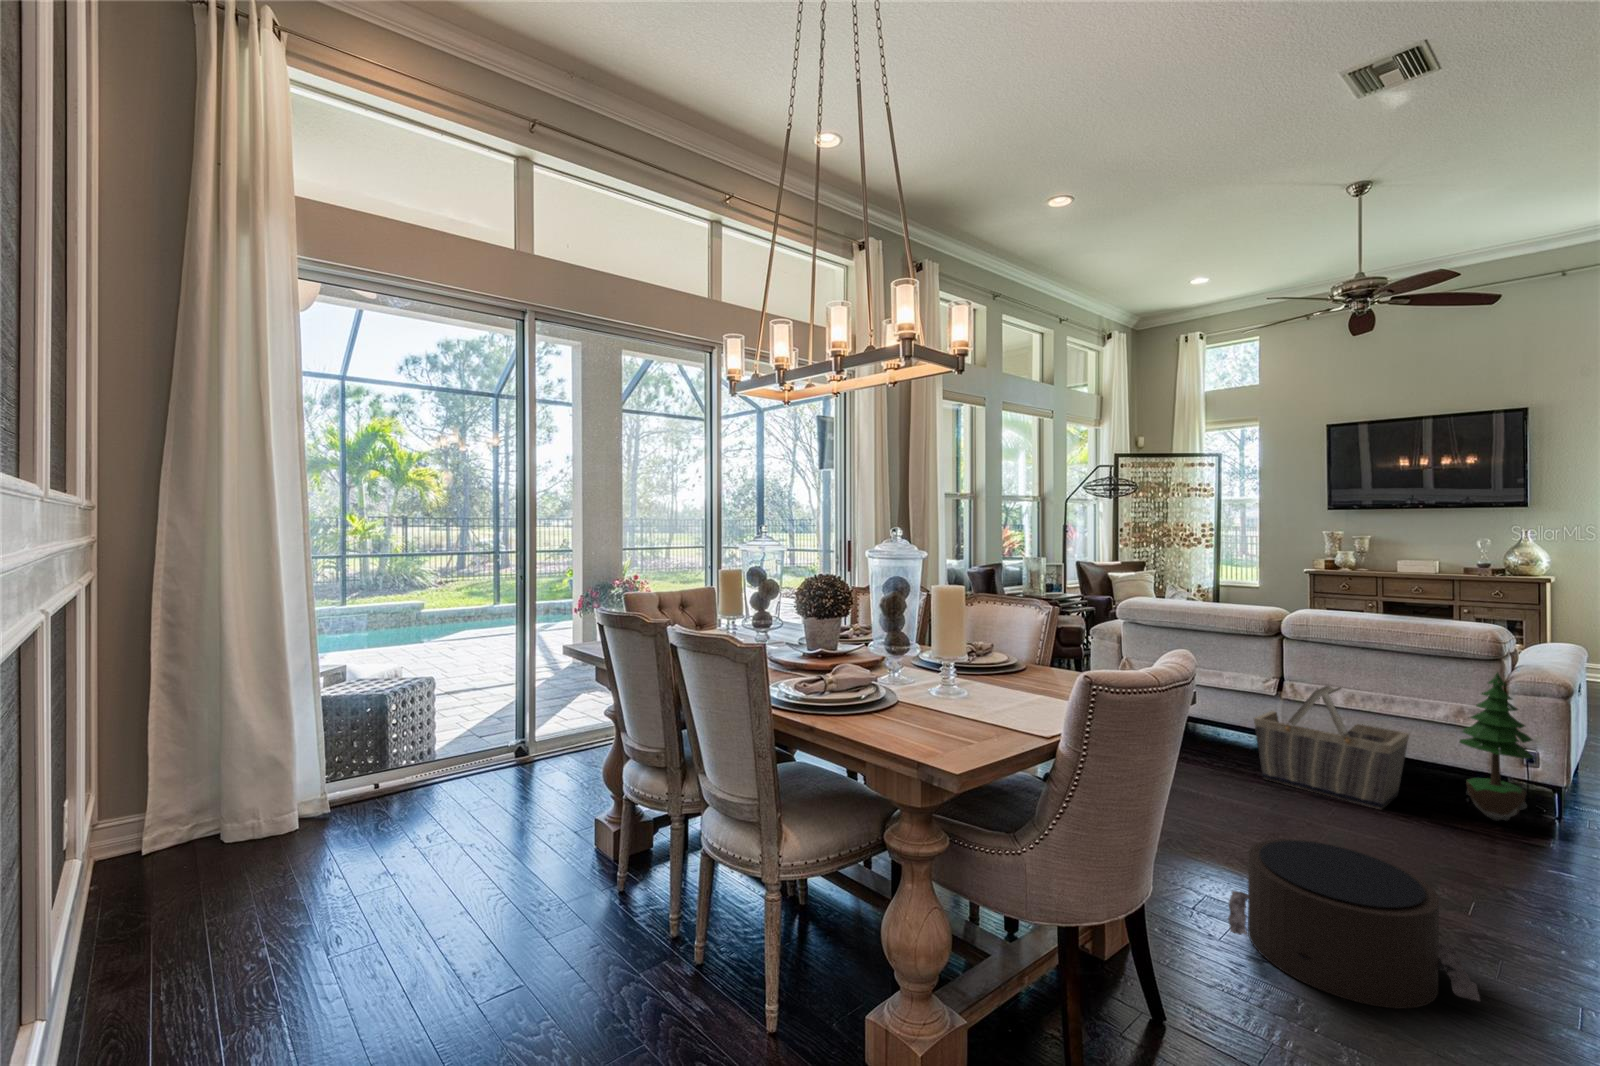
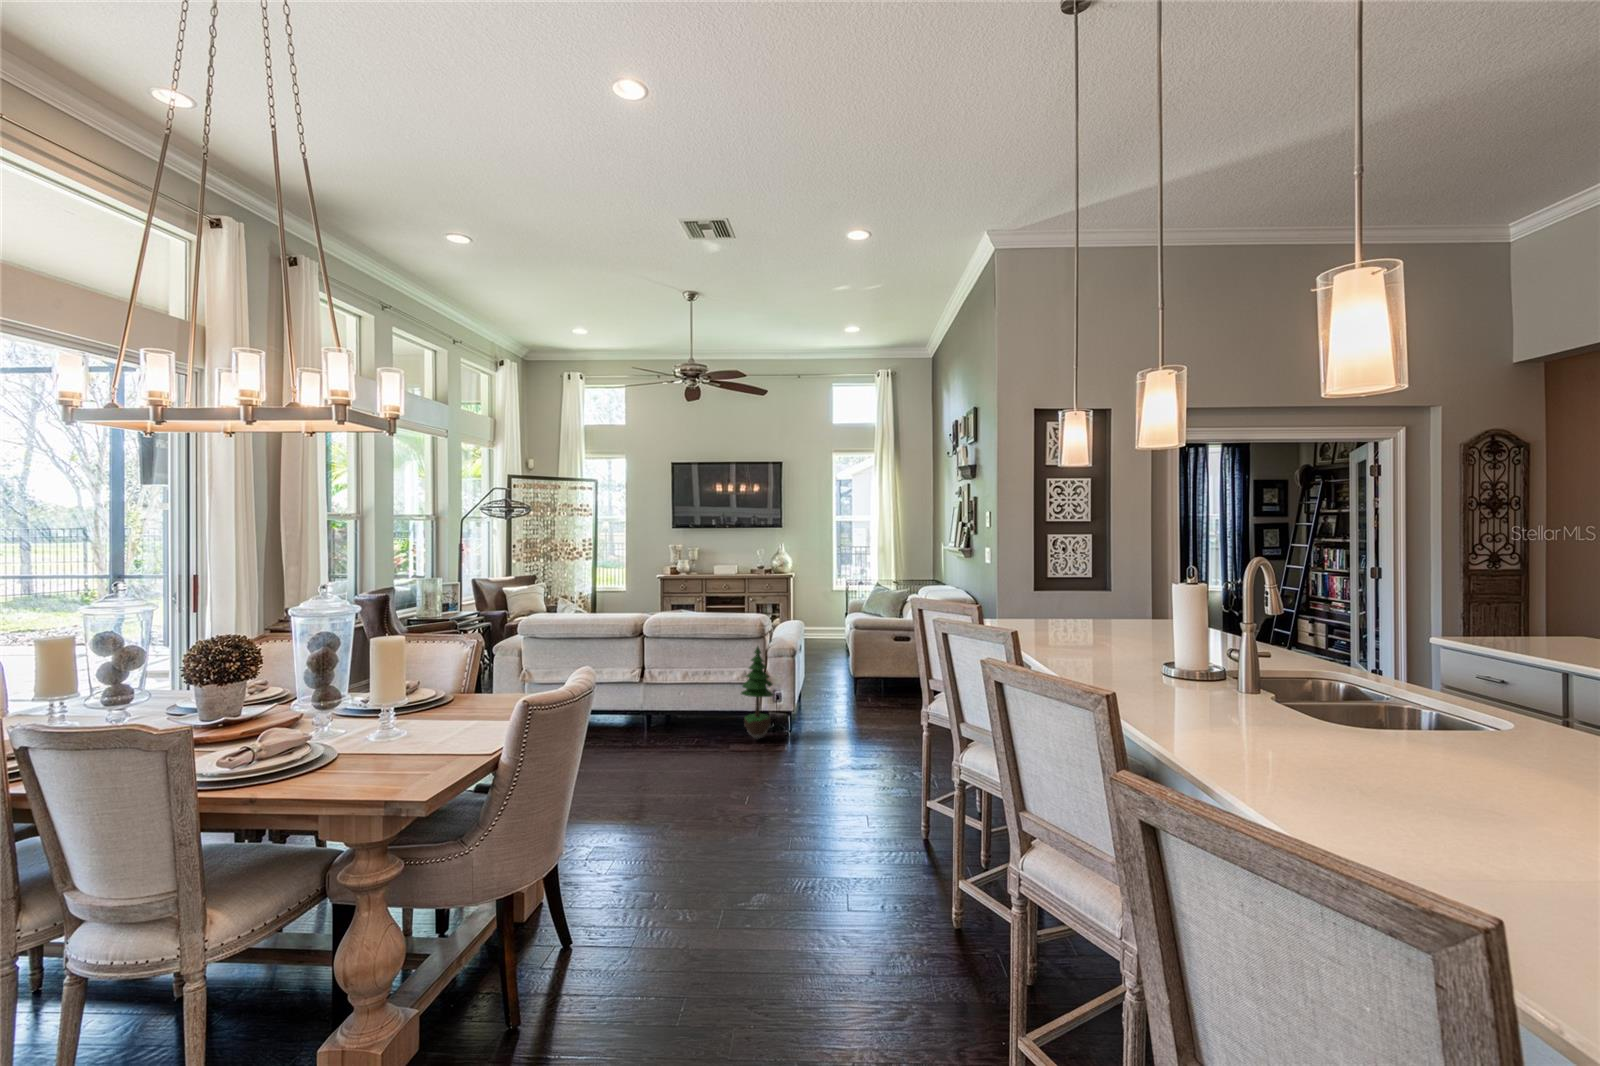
basket: present [1254,686,1409,809] -> none [626,668,717,750]
pouf: present [1228,839,1480,1009] -> none [615,780,745,879]

